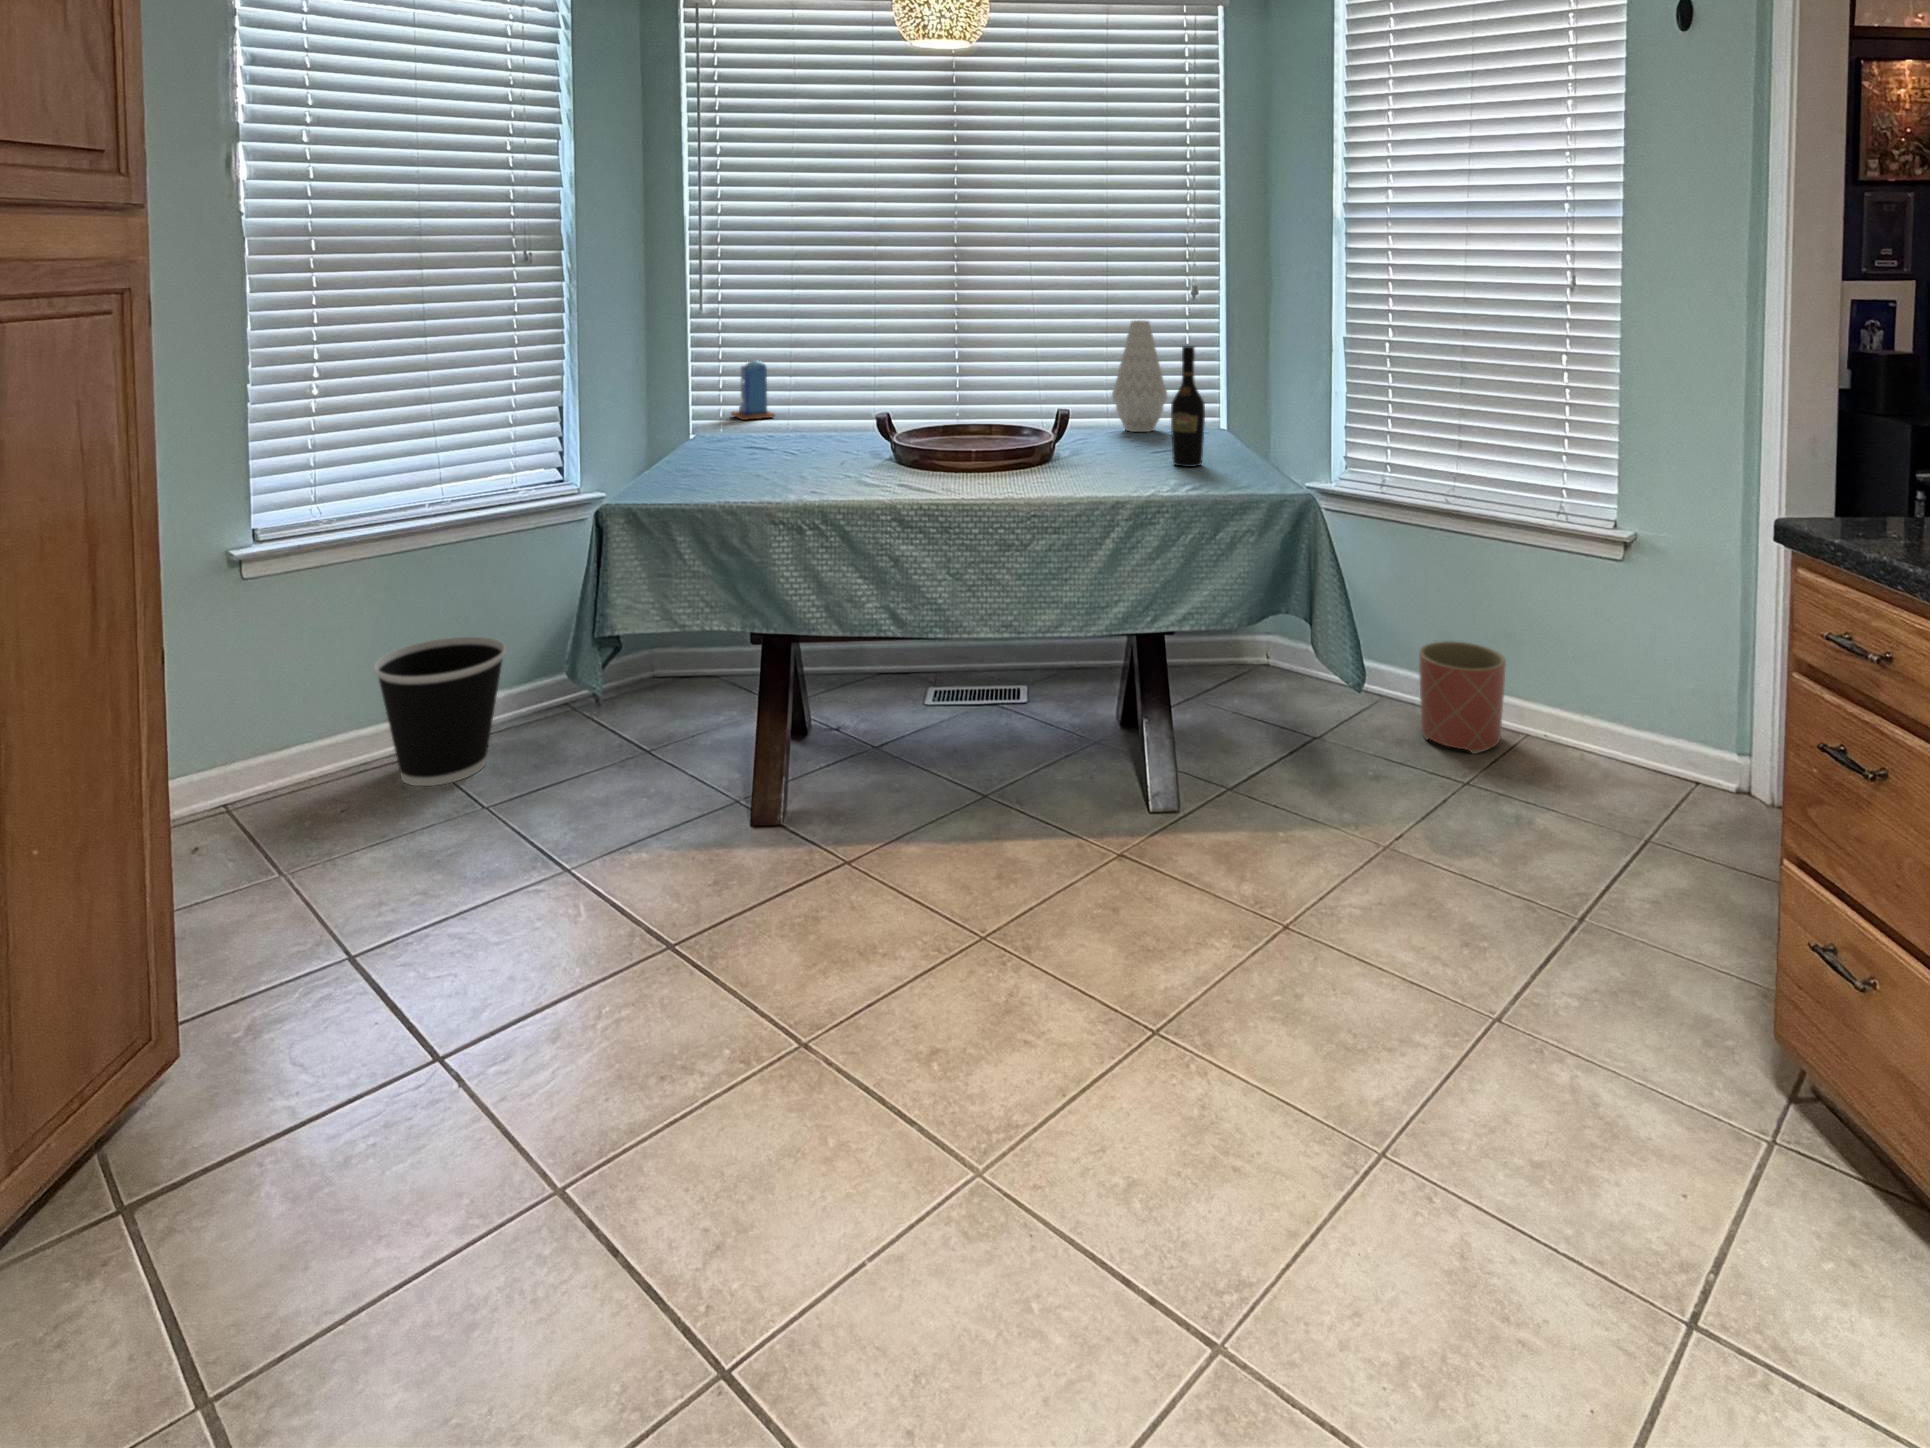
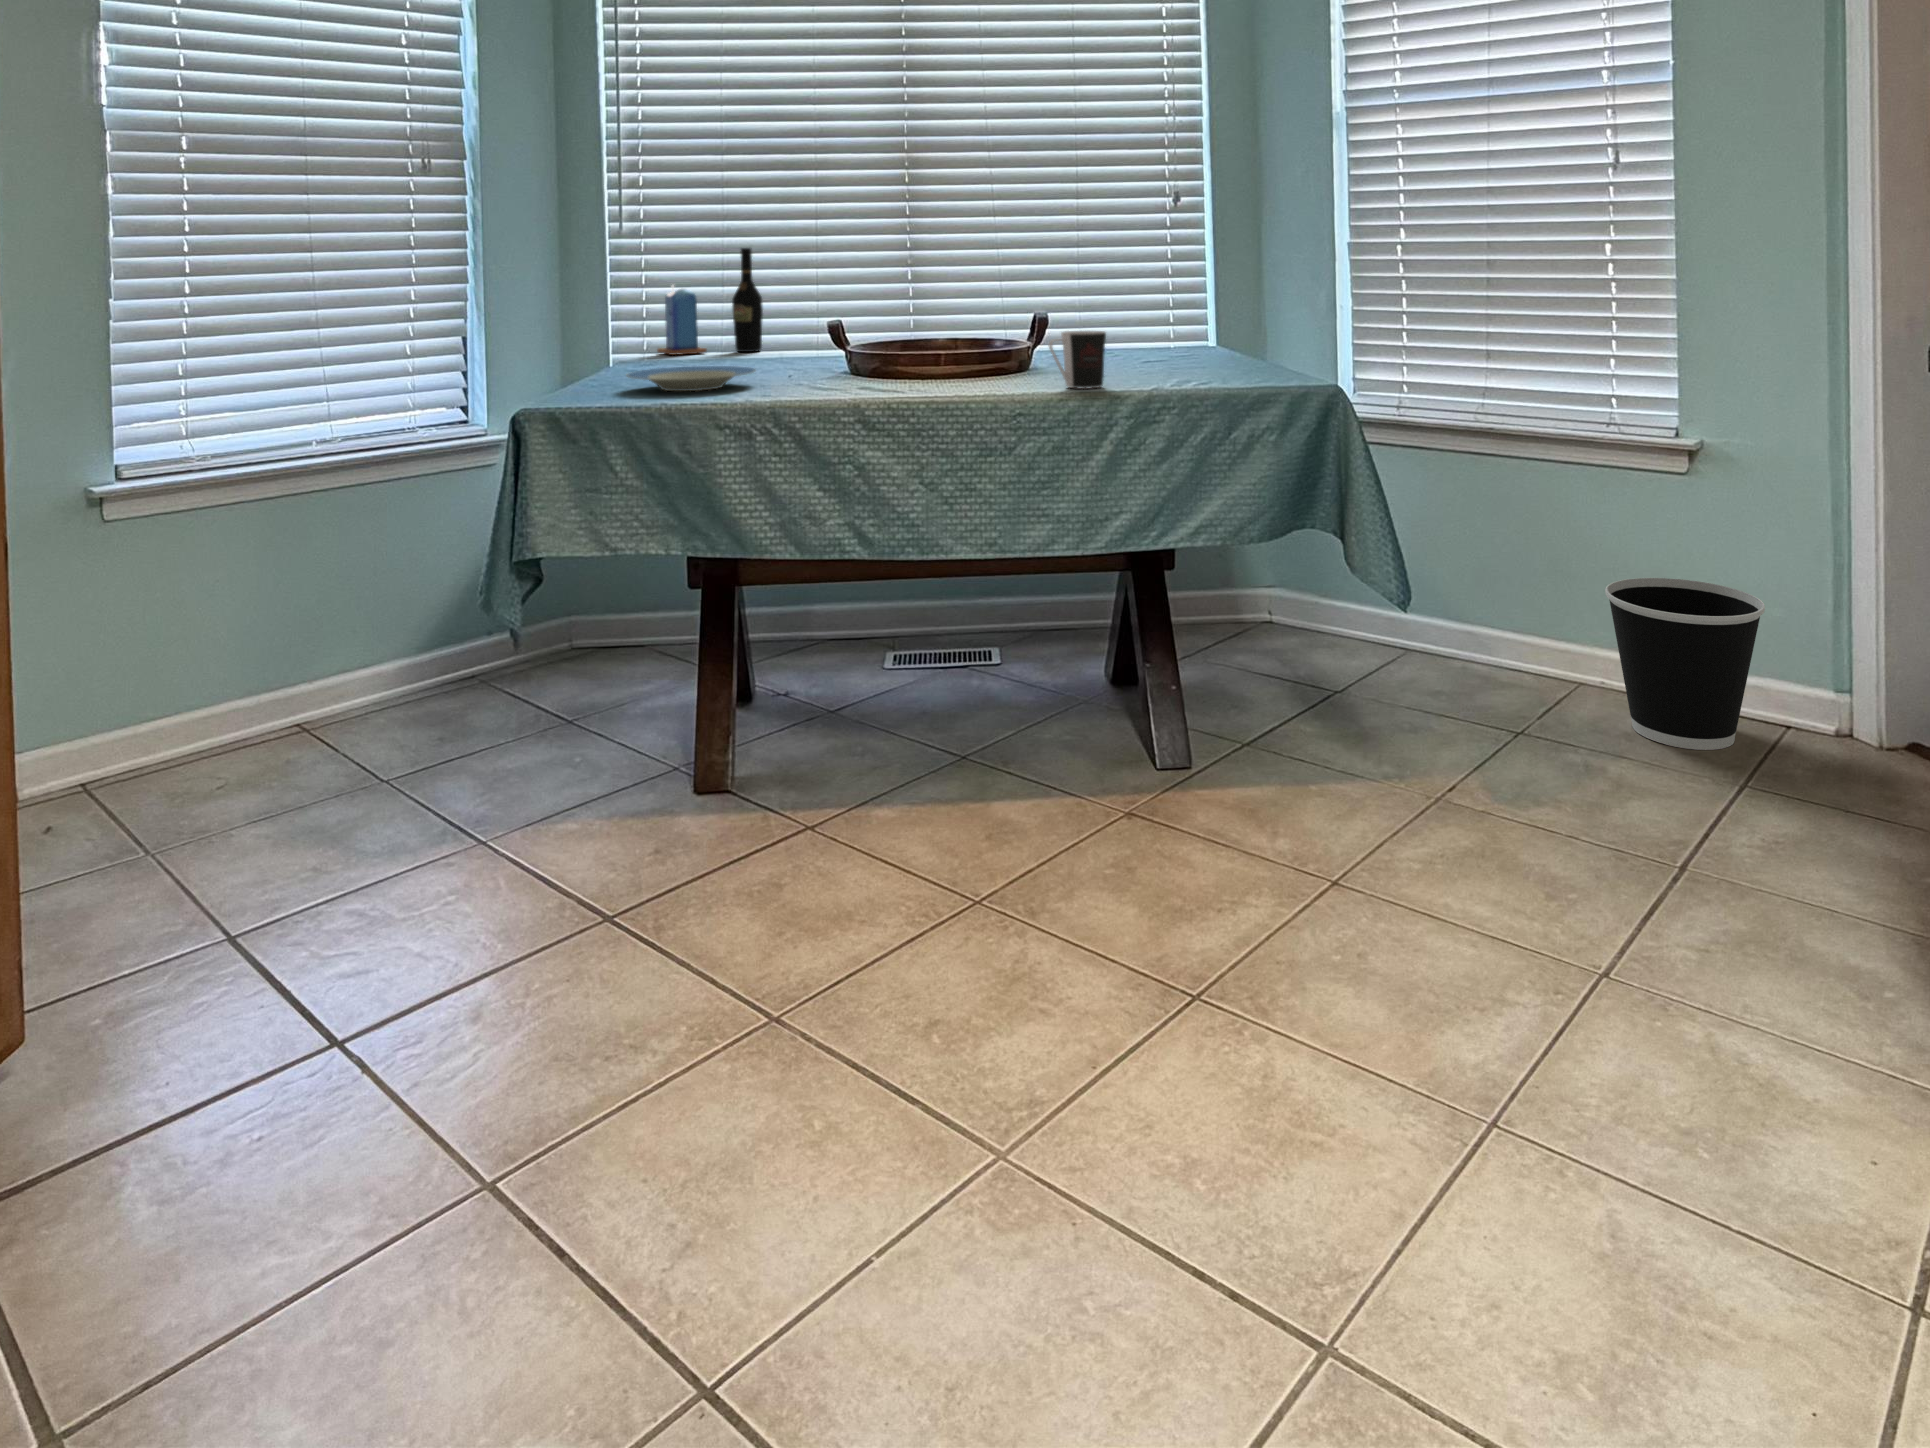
vase: present [1112,320,1167,432] -> none [1088,228,1151,353]
wine bottle: present [1171,346,1205,467] -> present [732,248,763,352]
coffee cup: none [1063,436,1114,489] -> present [1048,331,1106,389]
plate: none [697,450,812,479] -> present [627,366,755,391]
wastebasket: present [374,637,506,786] -> present [1605,578,1765,750]
planter: present [1419,641,1506,754] -> none [1447,580,1548,702]

